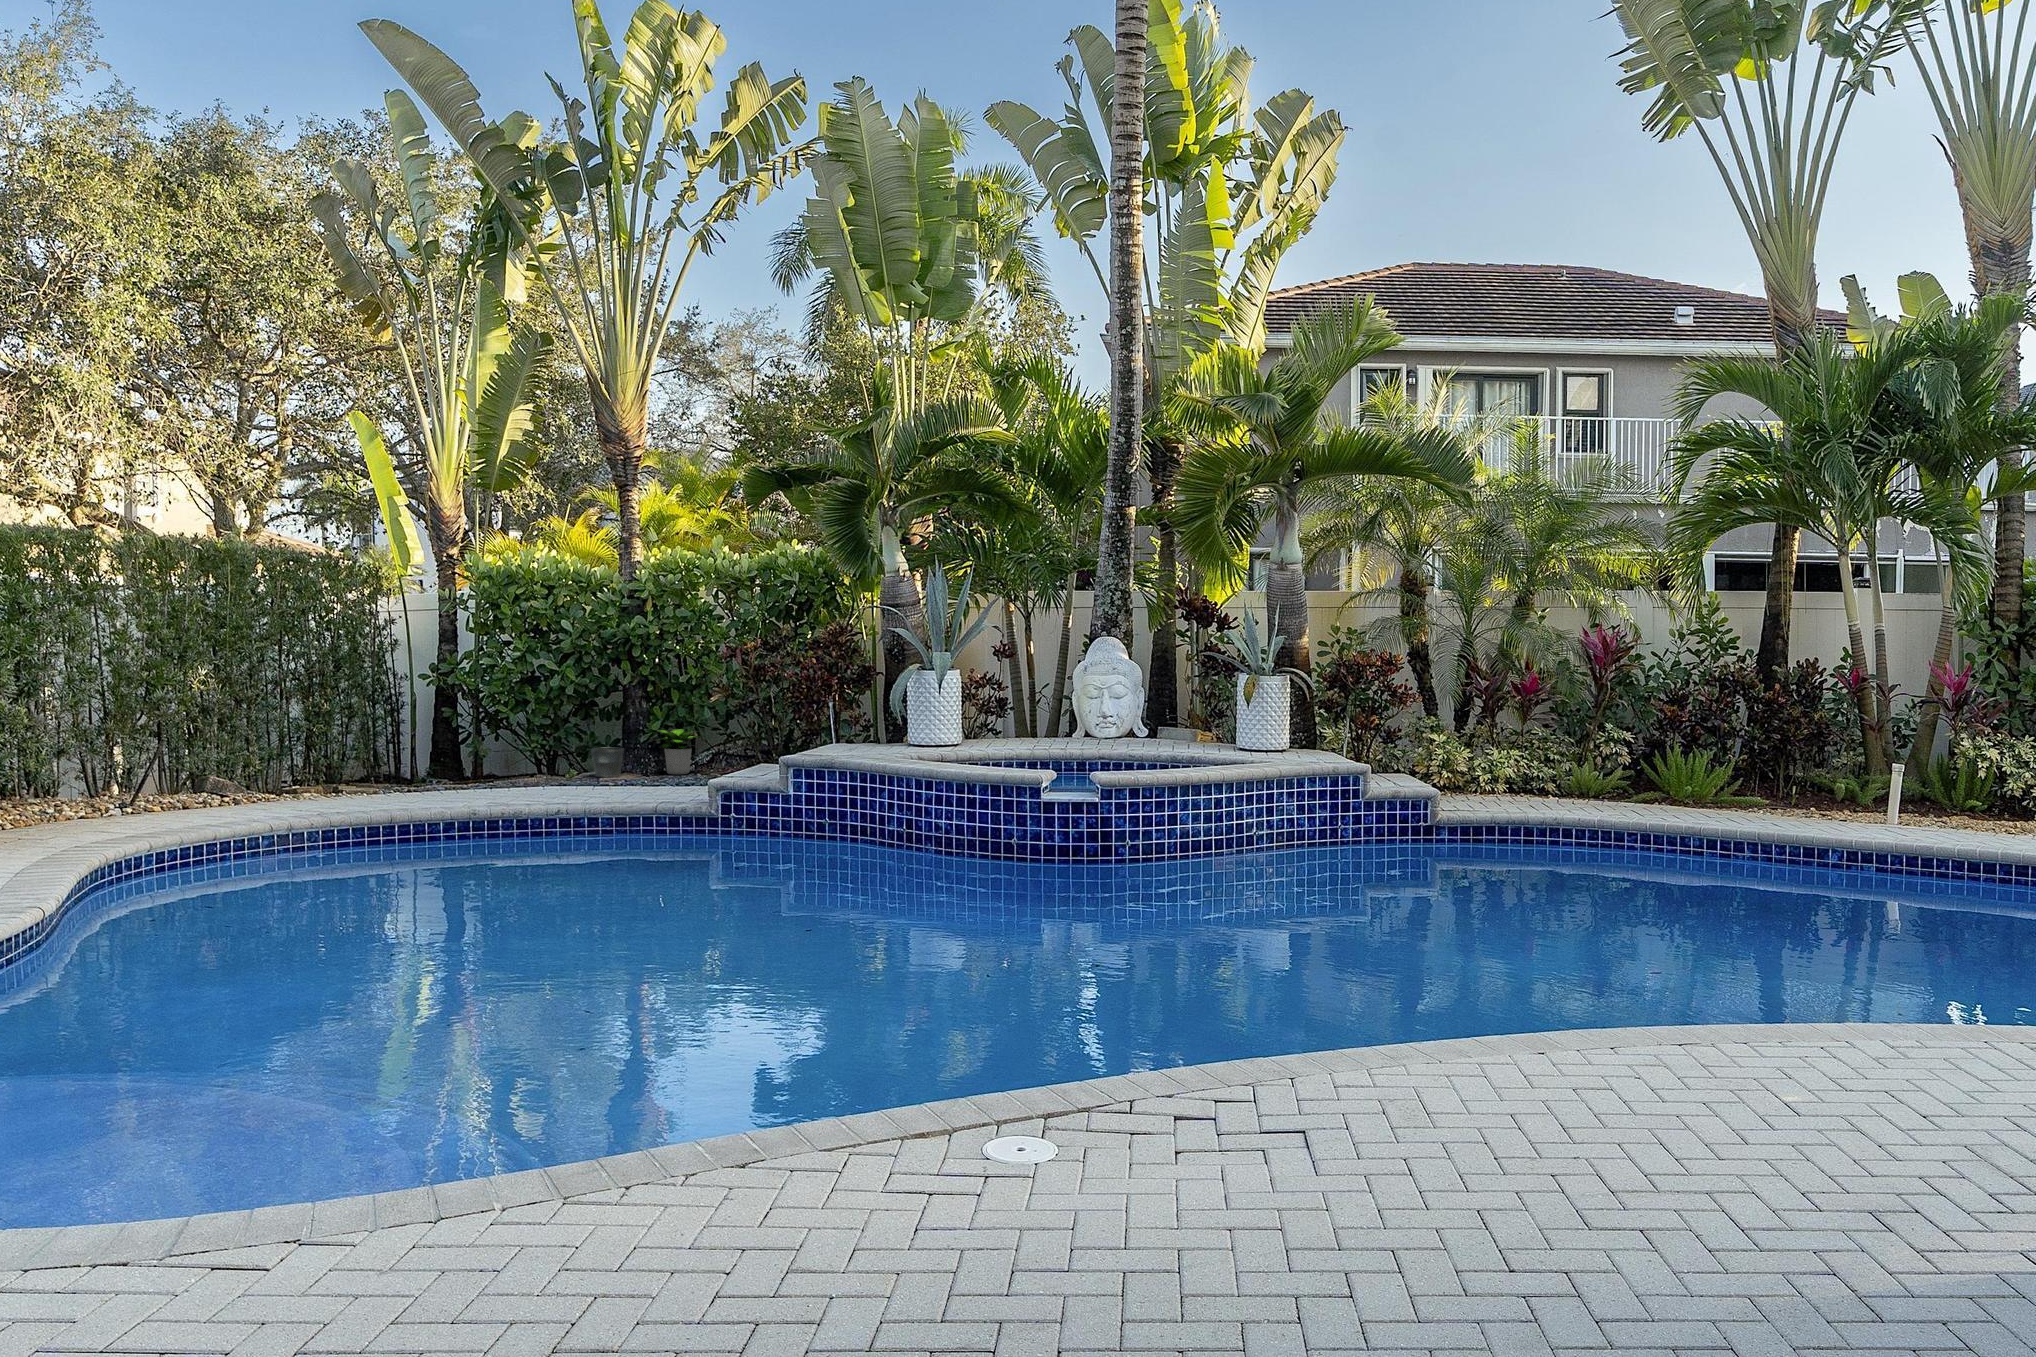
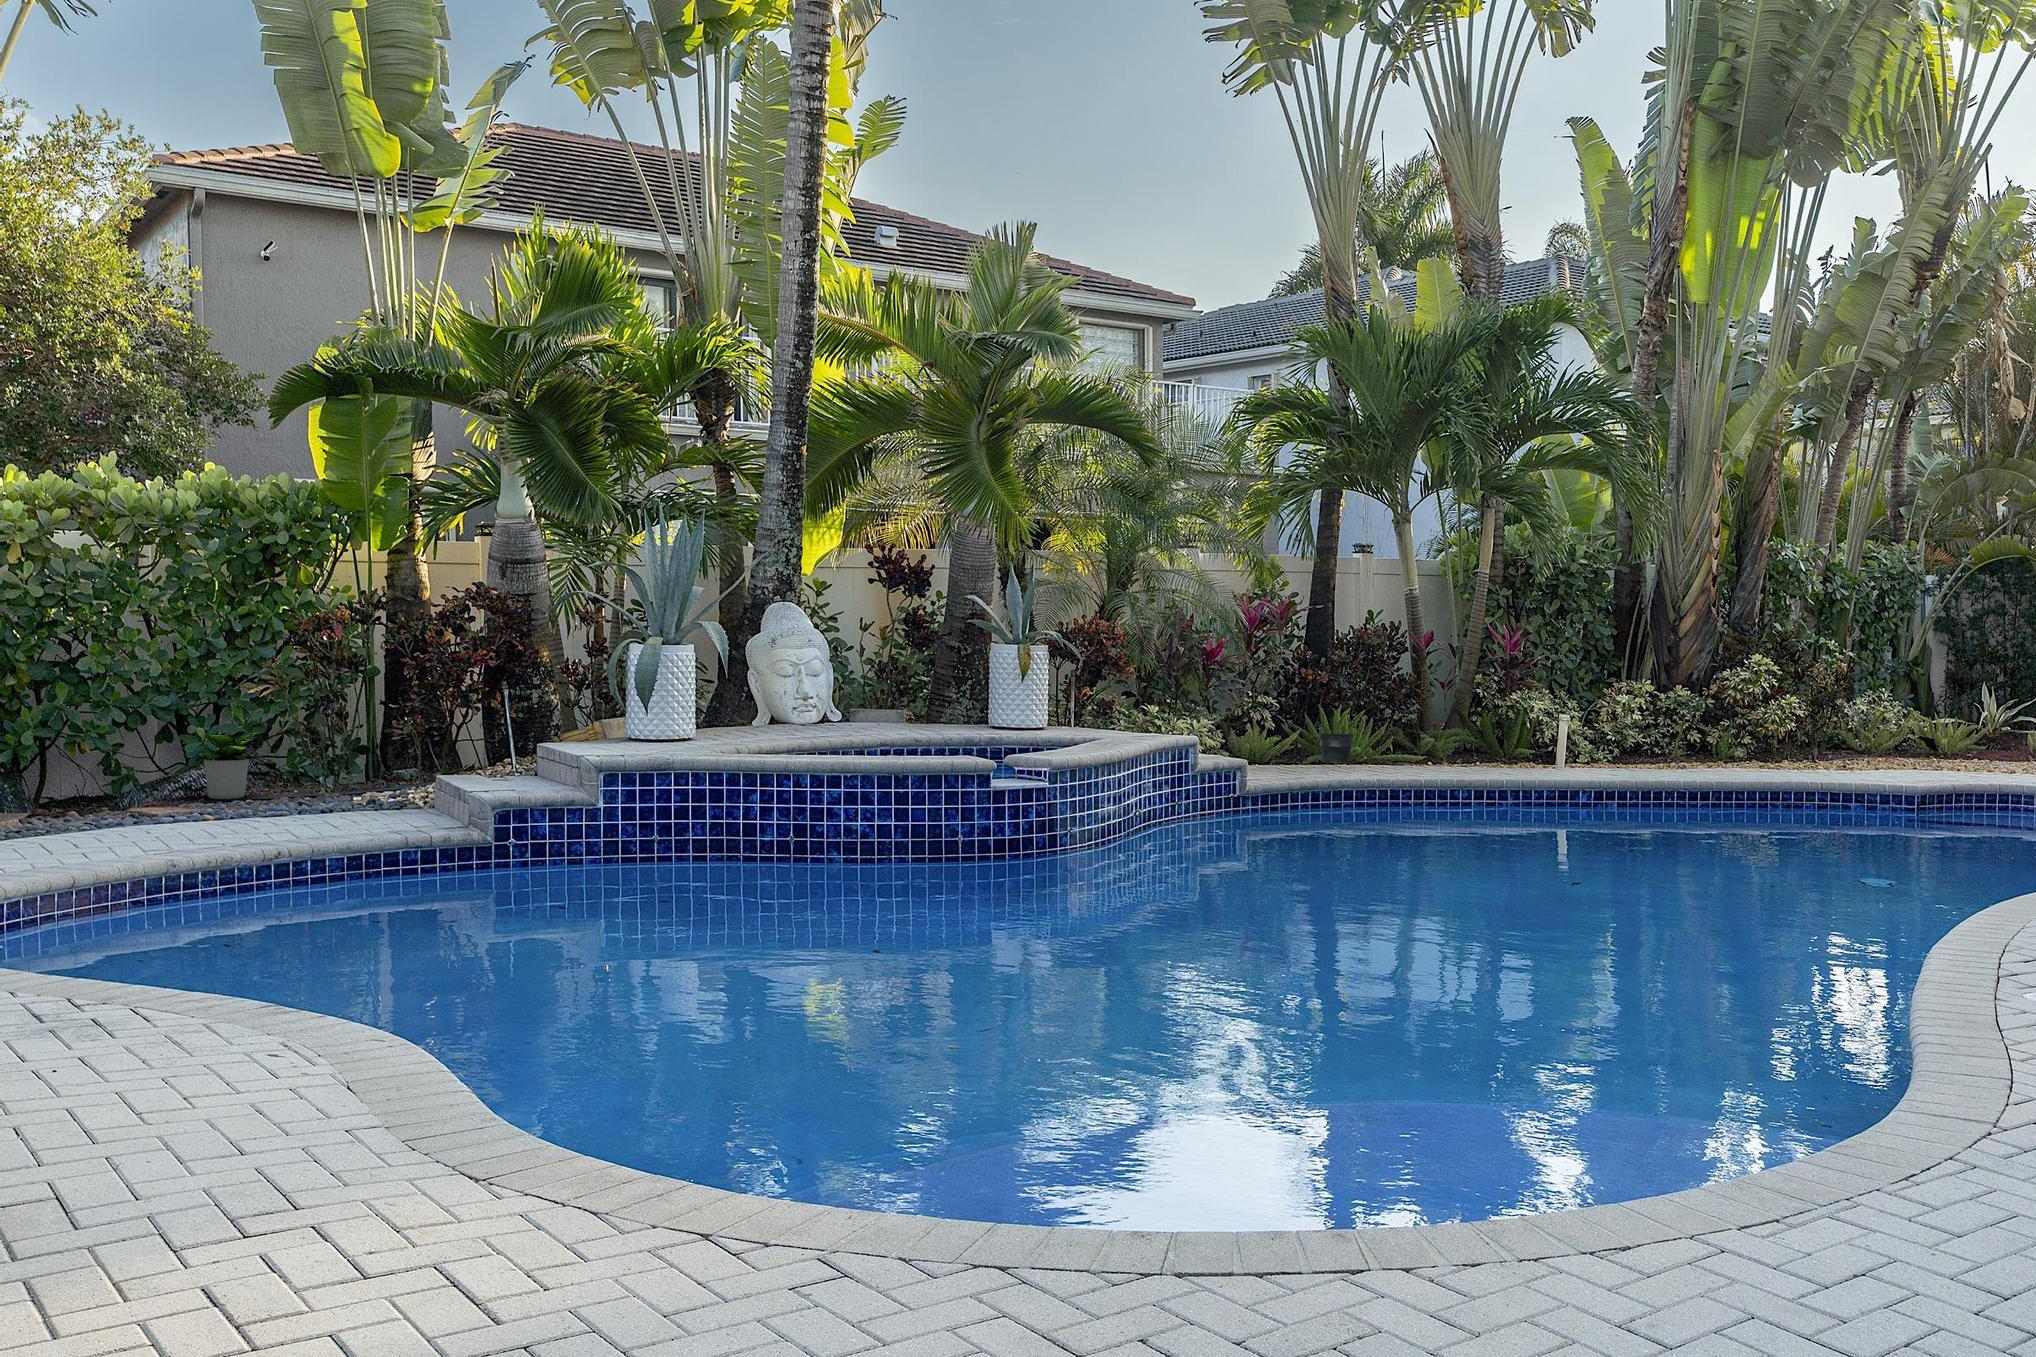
bucket: present [590,747,624,777] -> present [1315,733,1354,763]

